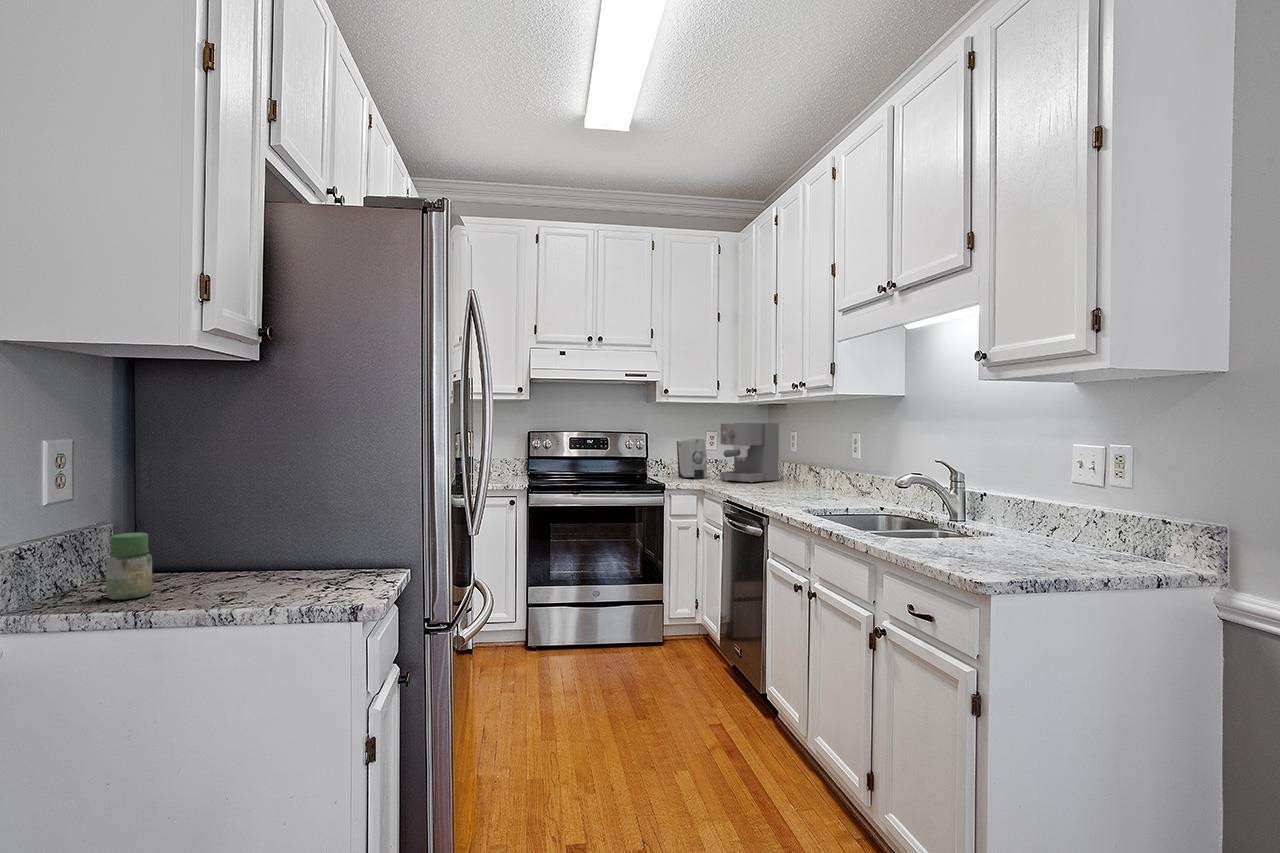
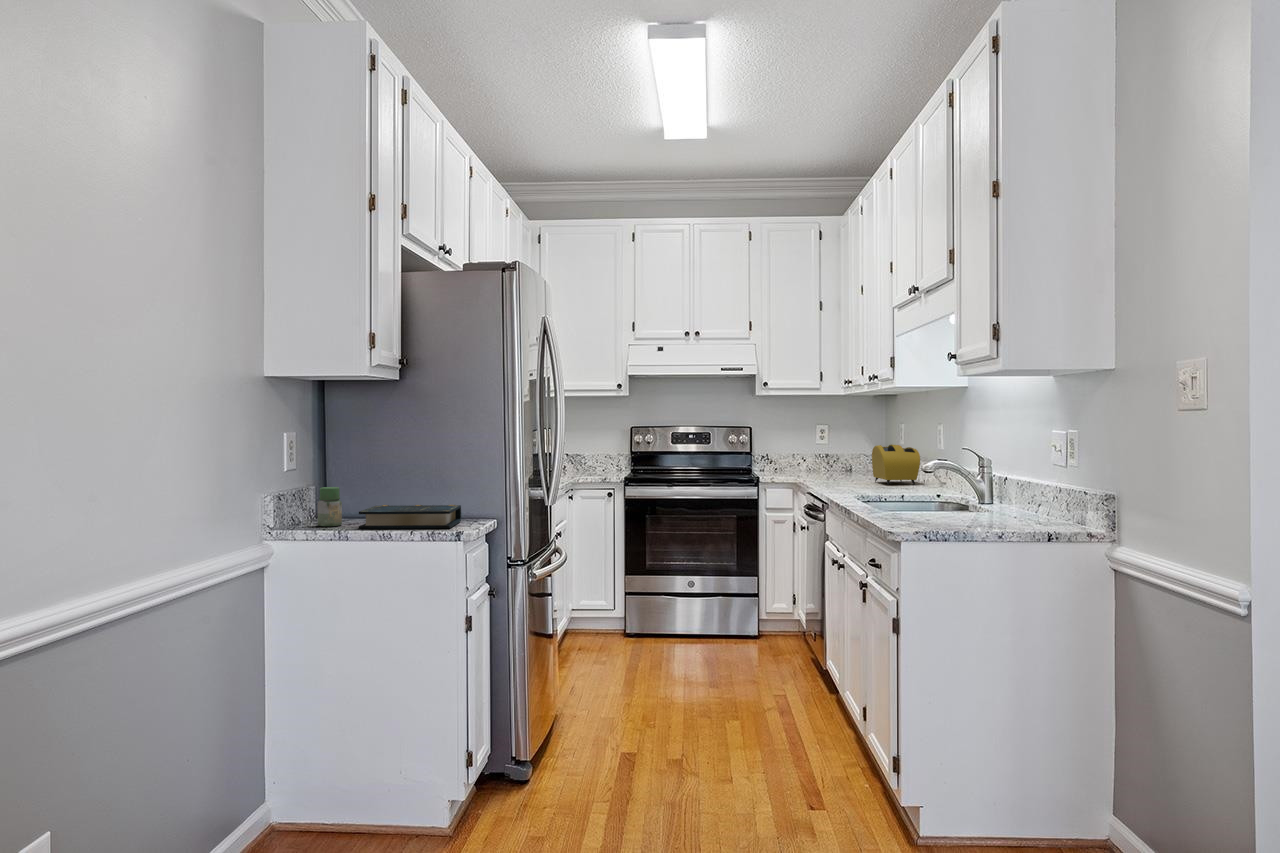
coffee maker: present [720,423,779,483] -> none [821,415,883,477]
soap dispenser: present [677,439,707,479] -> none [783,432,813,474]
toaster: none [783,453,837,494] -> present [872,444,920,485]
book: none [177,552,355,605] -> present [359,505,461,529]

